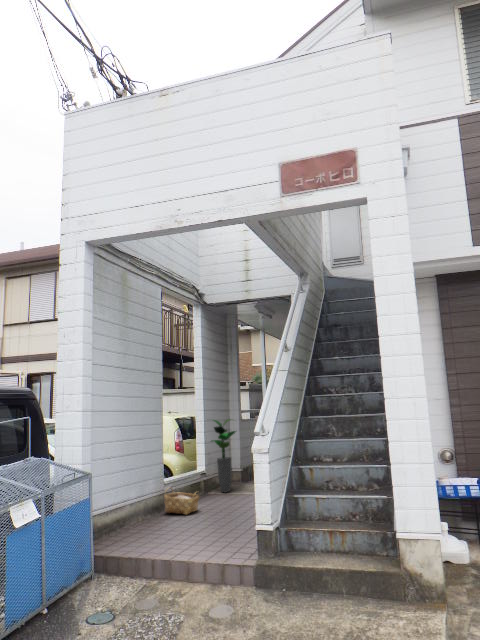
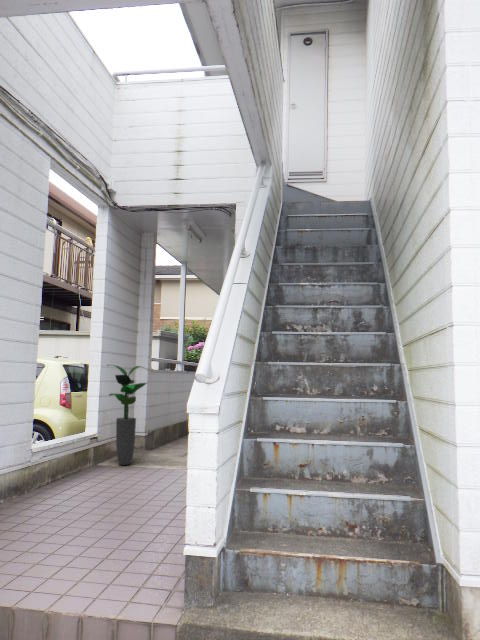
woven basket: present [164,487,200,515] -> none [28,458,86,502]

